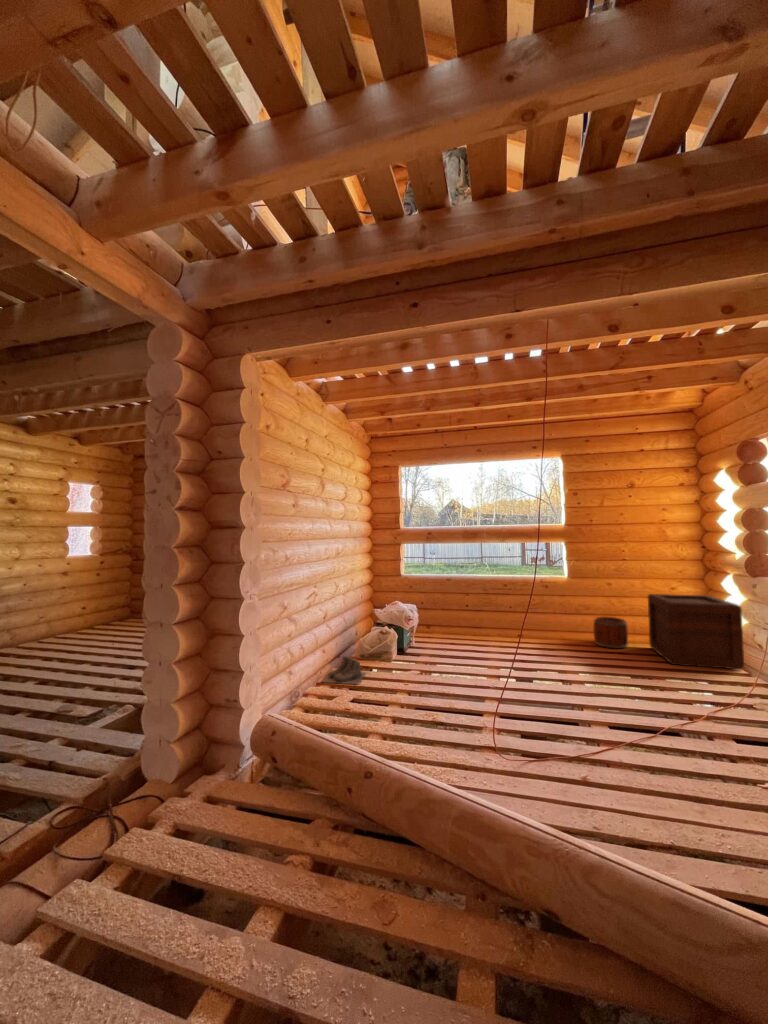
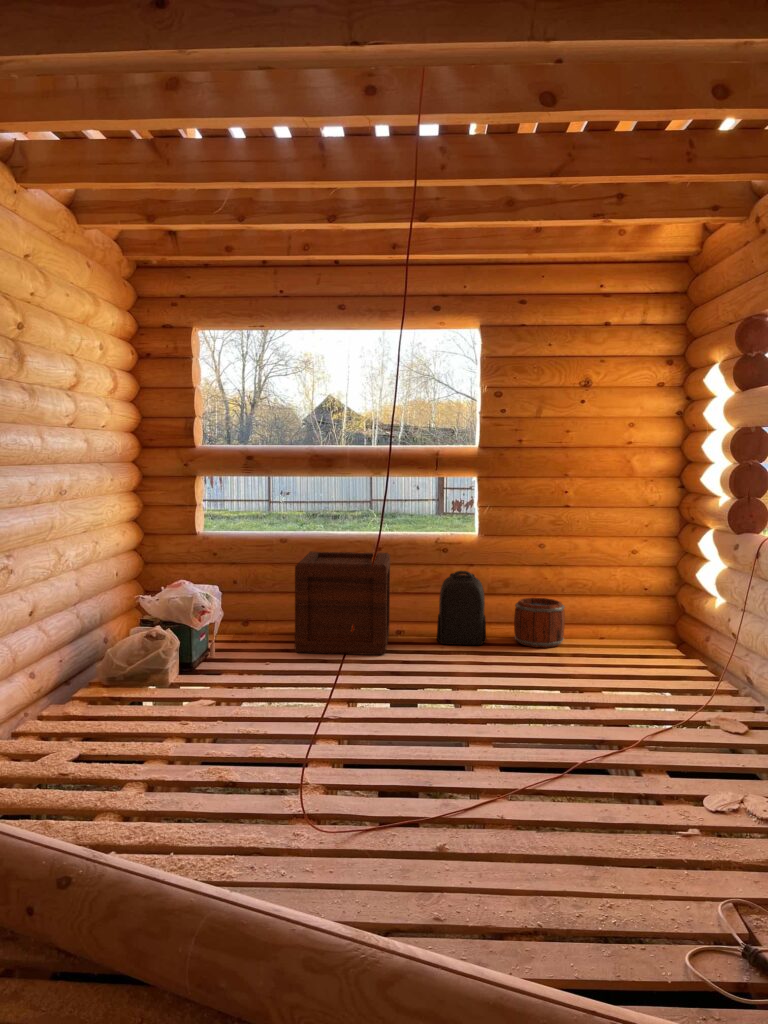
wooden crate: present [648,594,744,669] -> present [295,552,390,655]
backpack: none [544,599,576,645] -> present [436,571,487,645]
boots: present [321,656,365,684] -> none [20,681,113,730]

